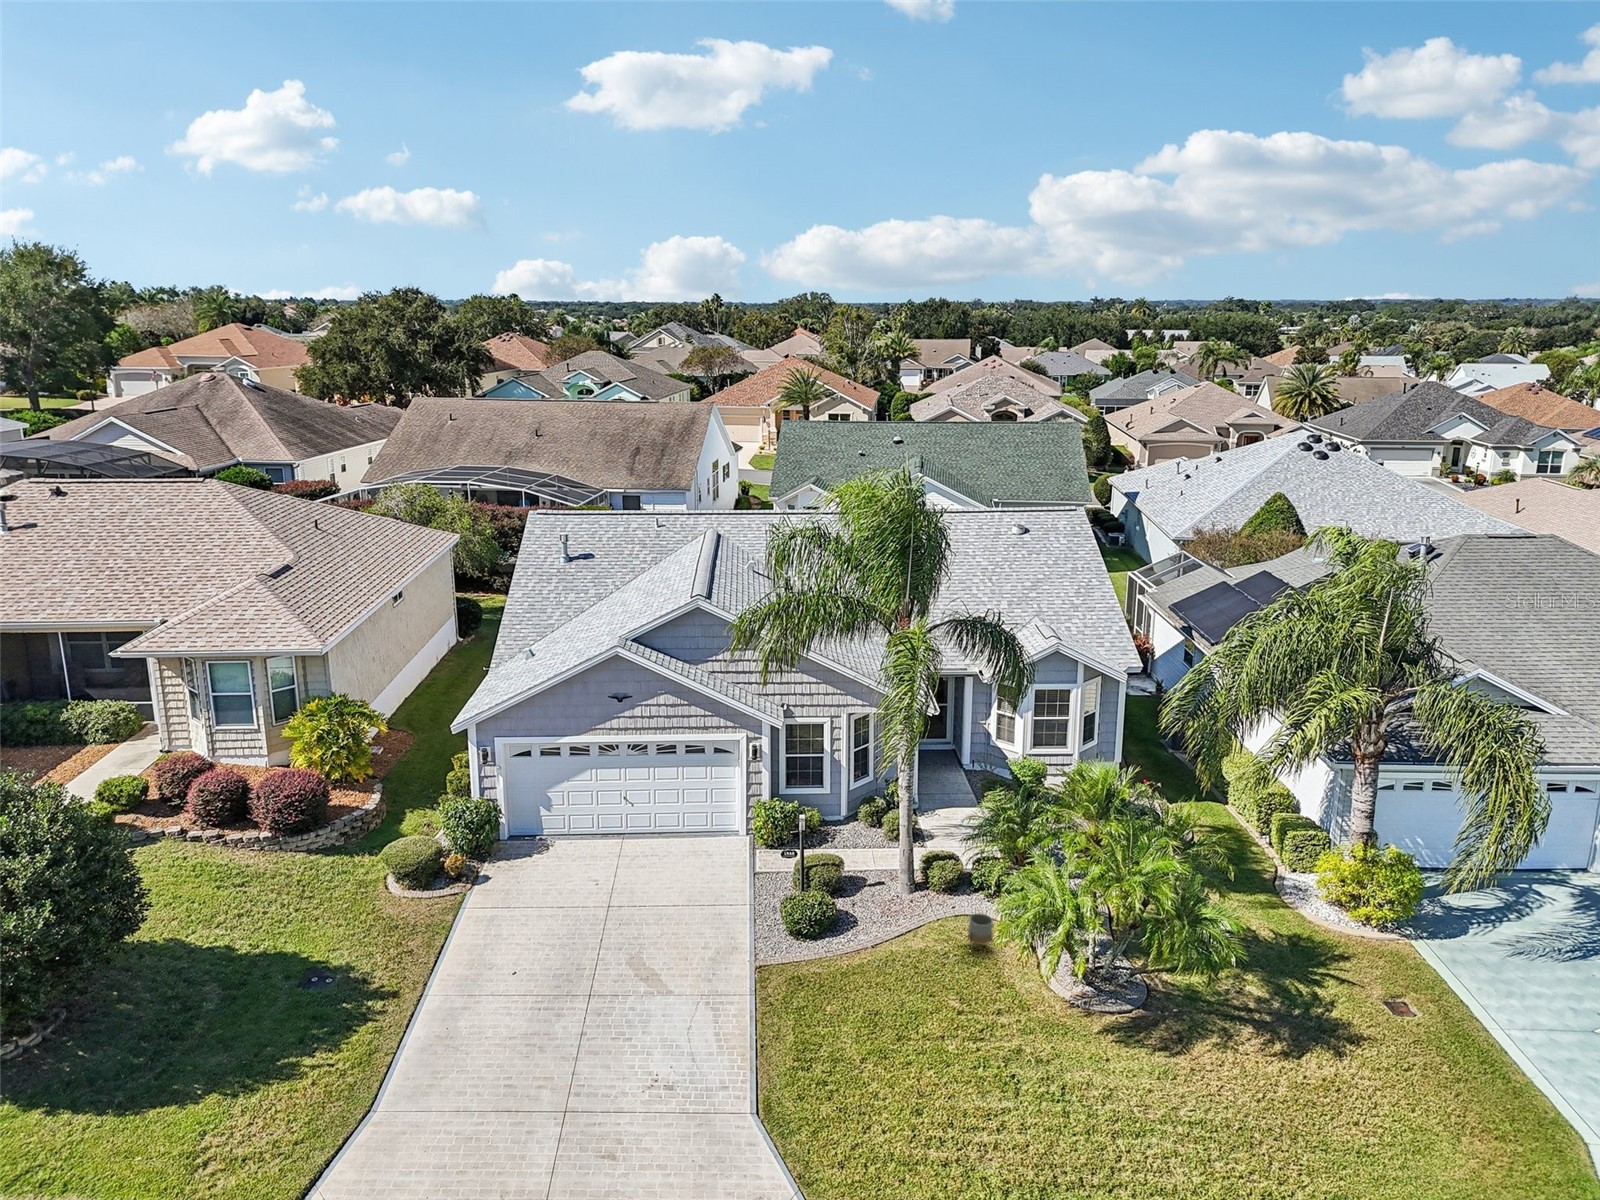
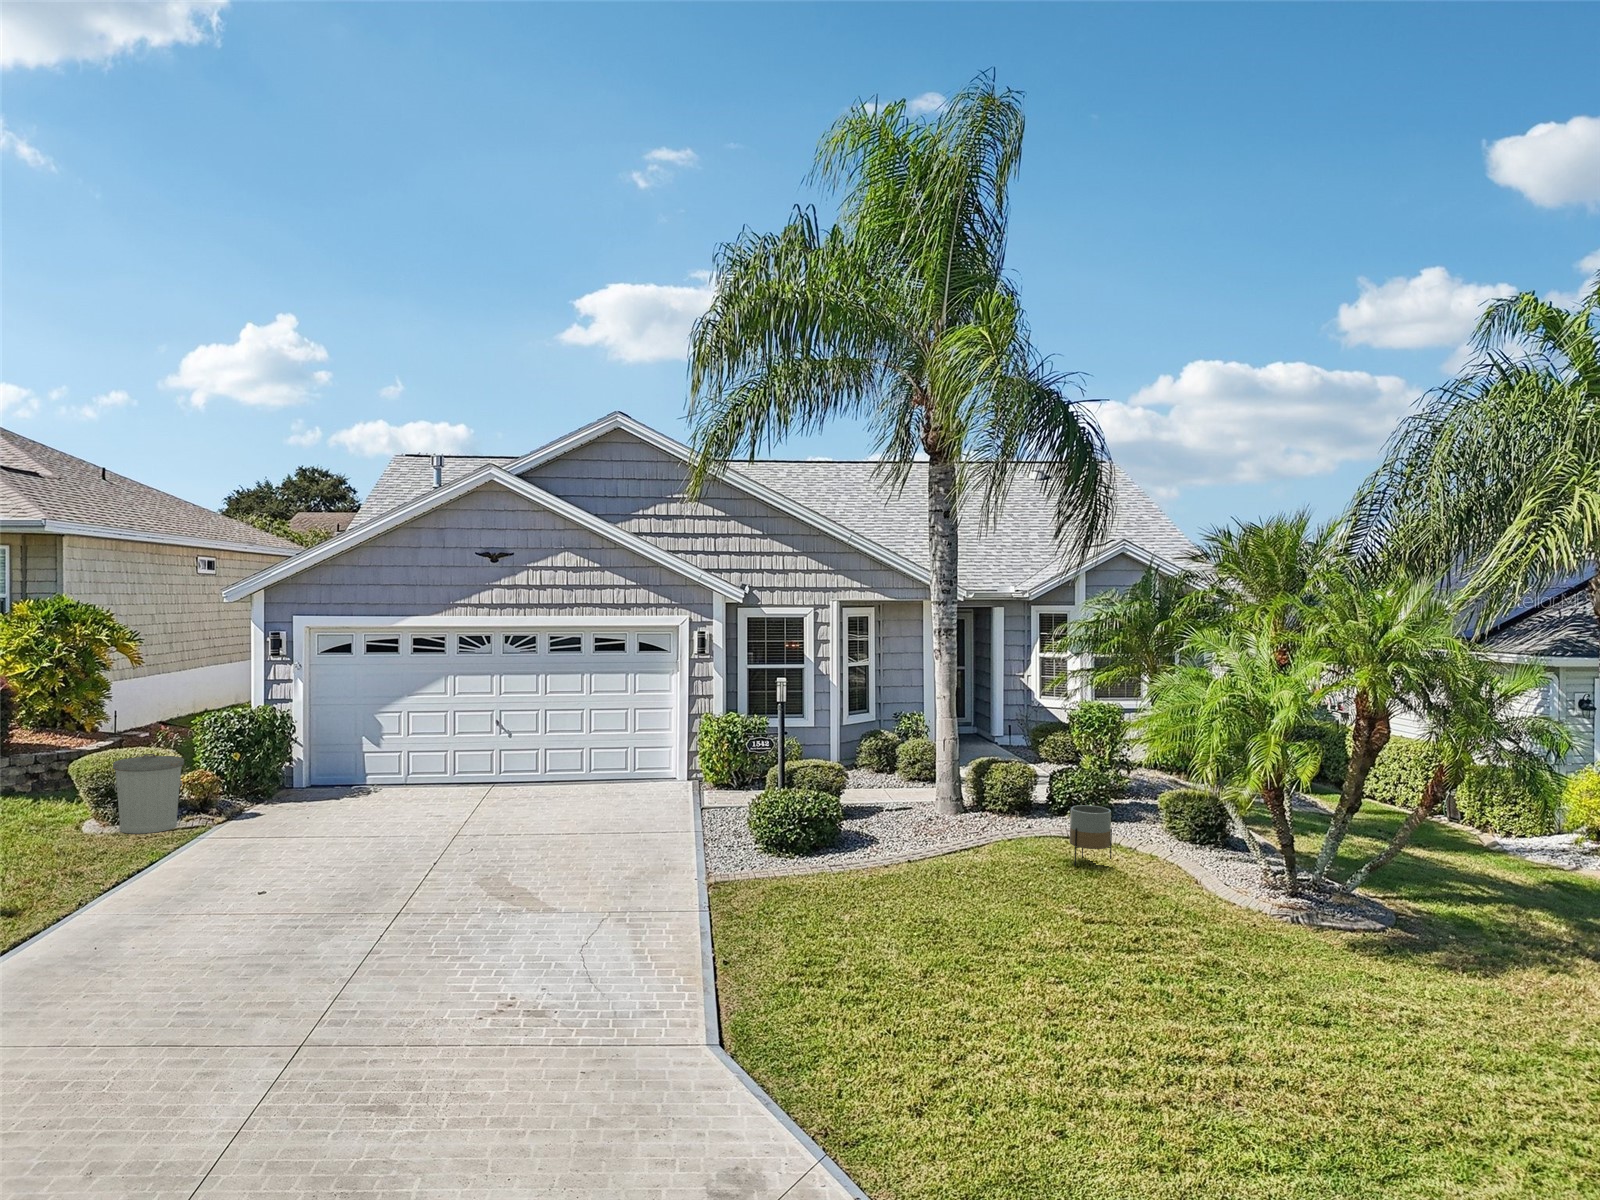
trash can: none [409,853,448,905] -> present [113,754,184,834]

